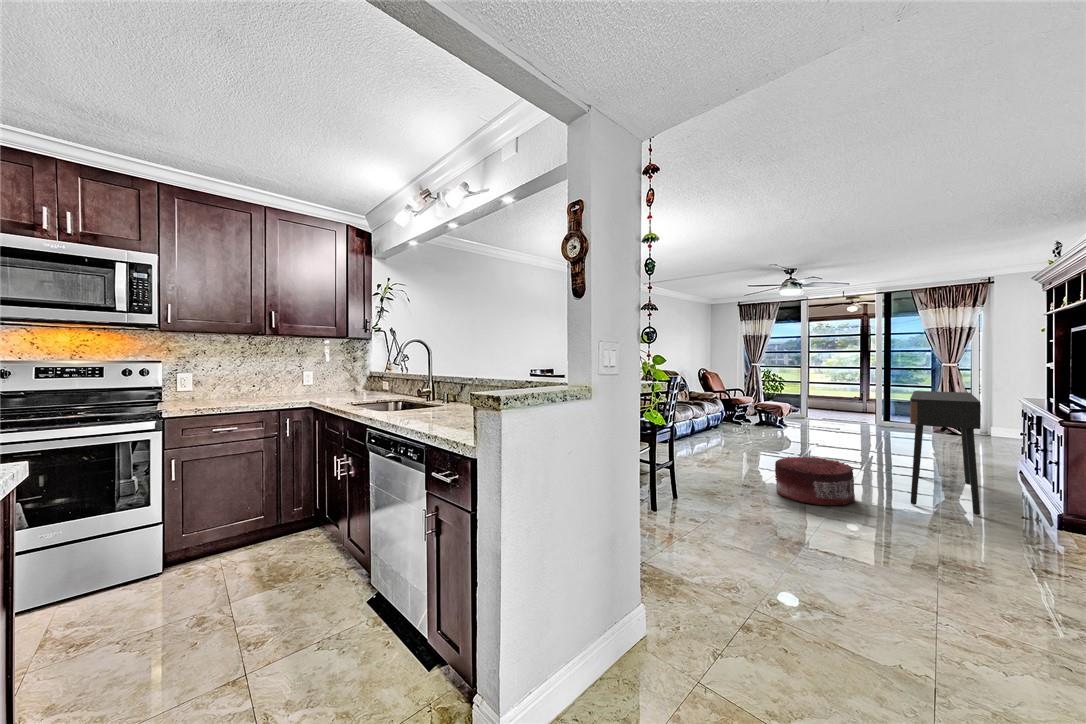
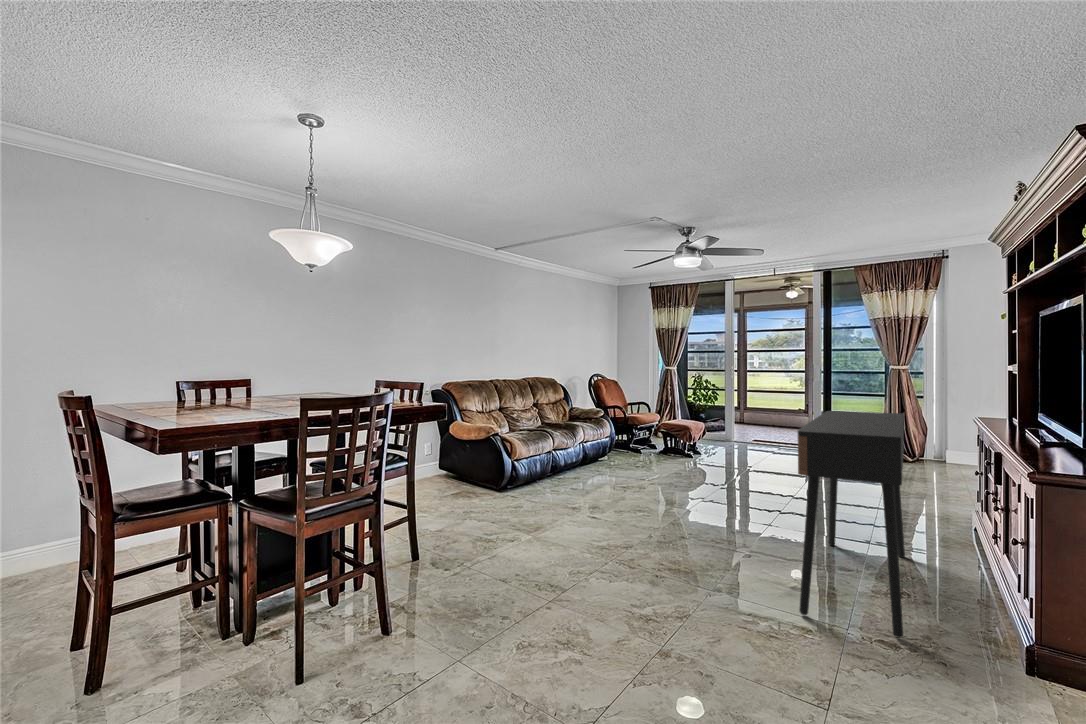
pouf: present [775,457,855,505] -> none [590,526,713,625]

